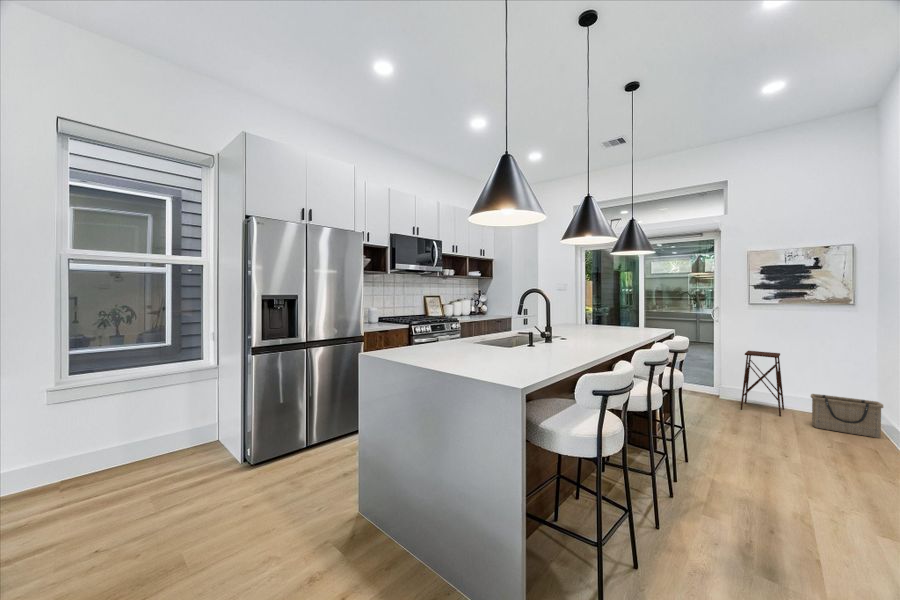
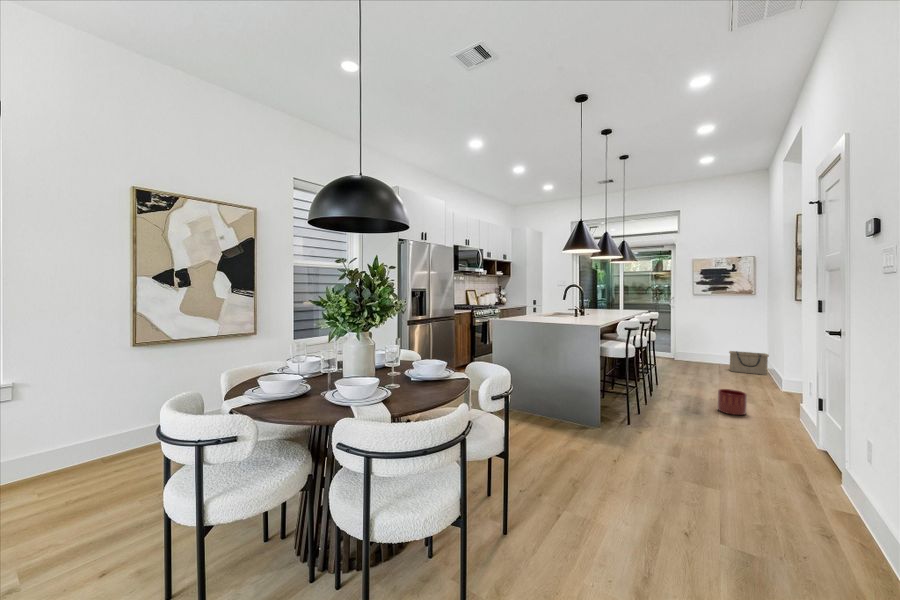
side table: present [741,351,784,416] -> none [687,326,714,367]
planter: none [794,487,859,552] -> present [718,389,747,415]

